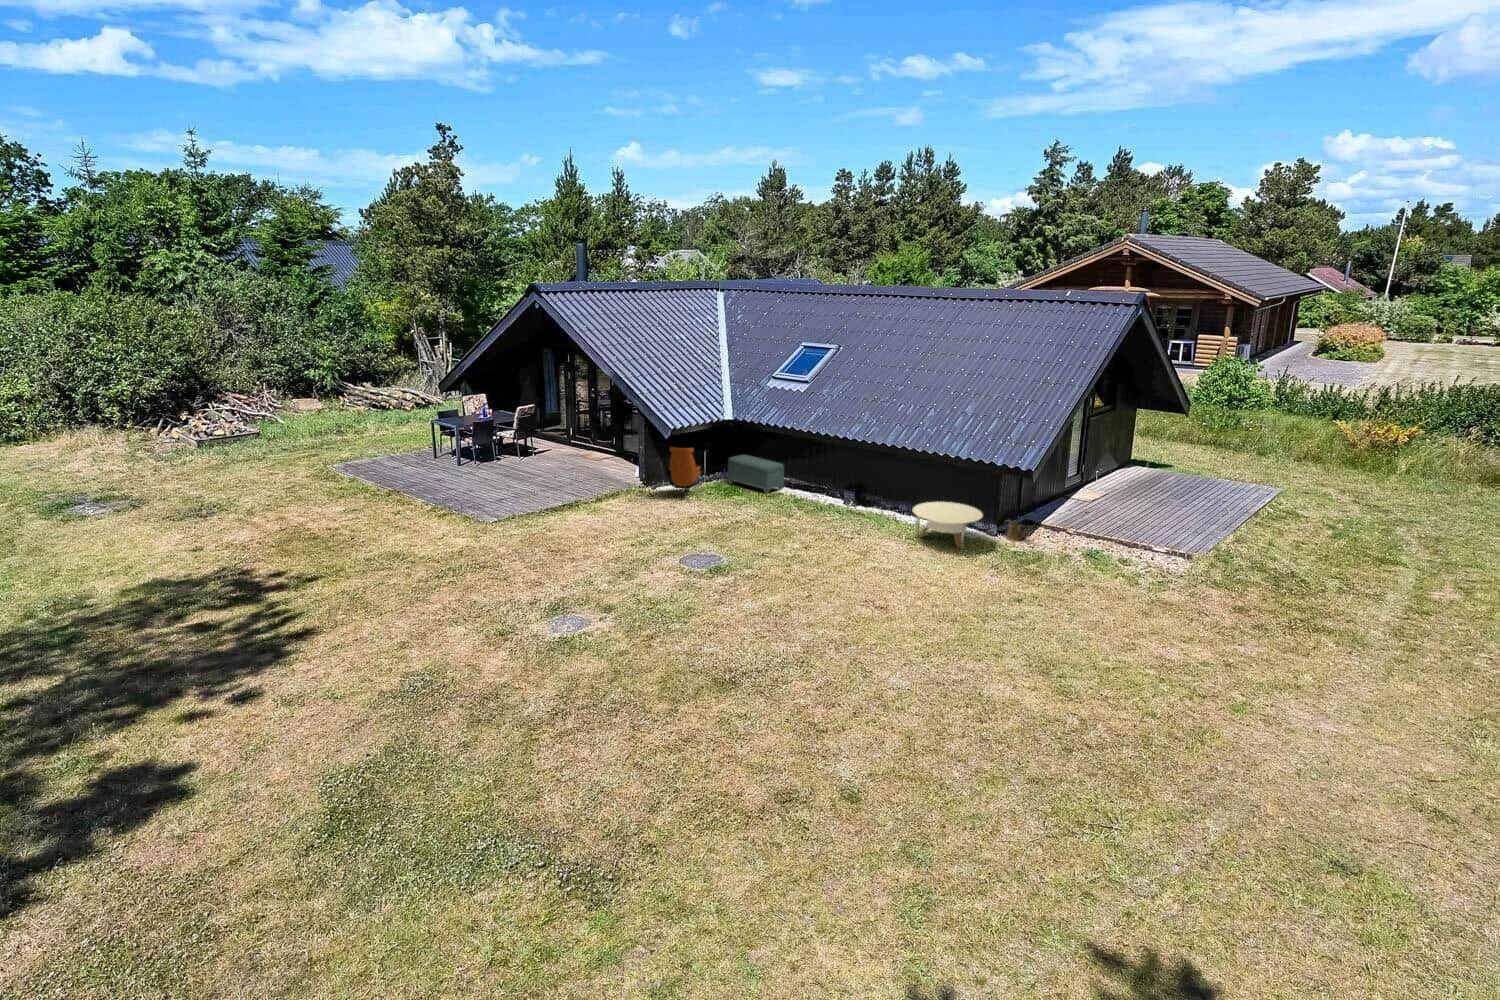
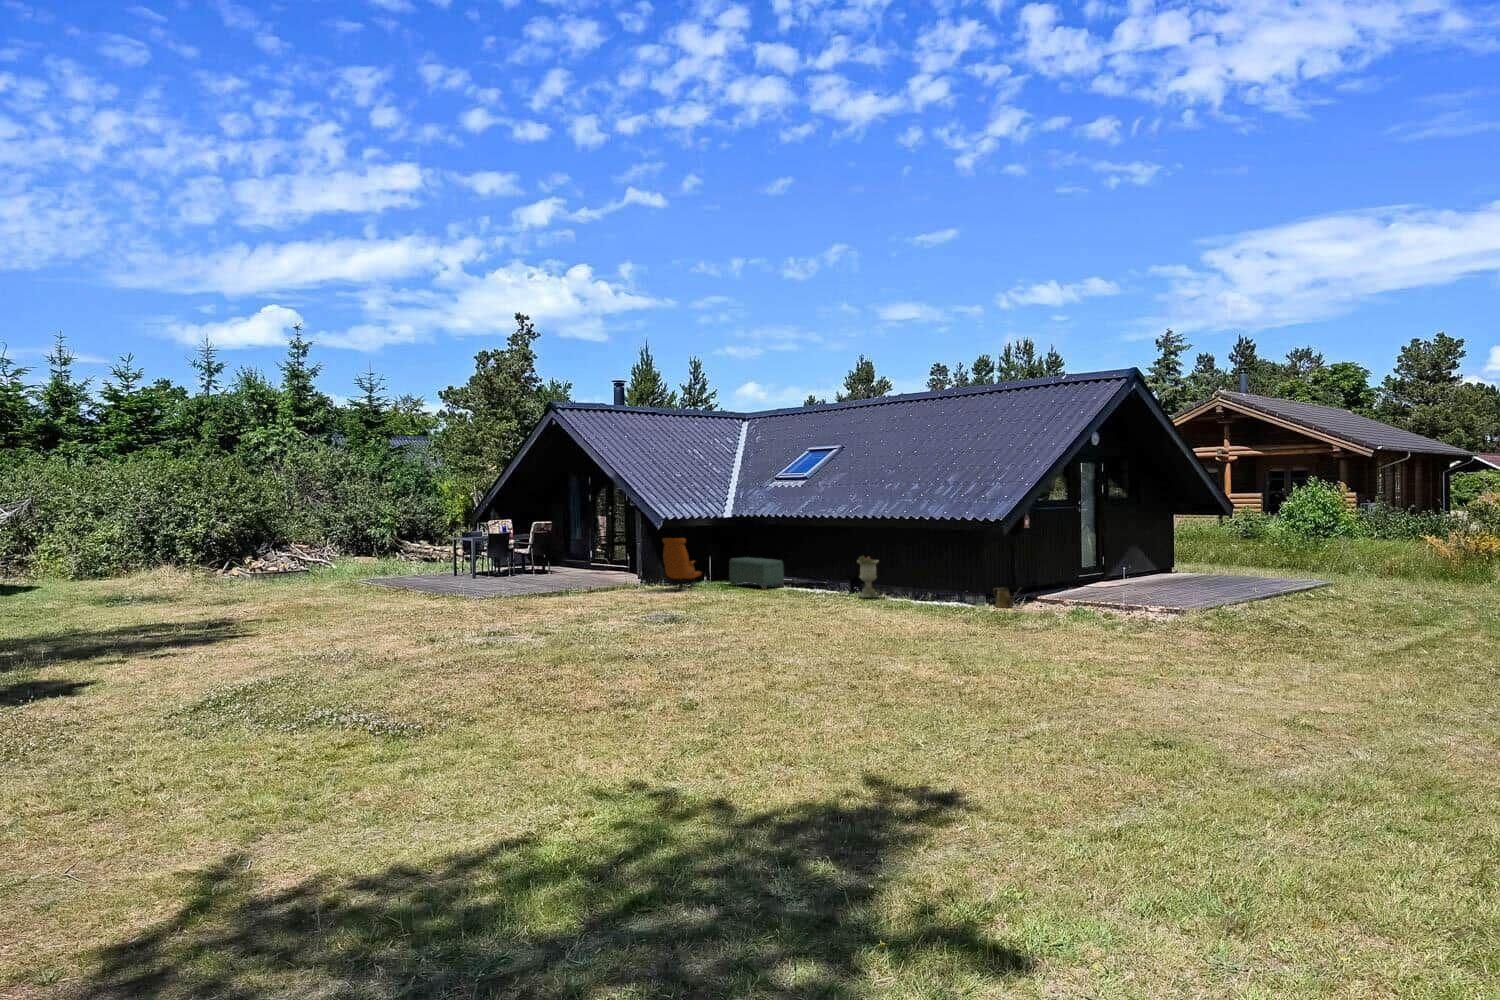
planter: none [866,475,890,517] -> present [857,557,880,598]
round table: present [913,502,983,548] -> none [891,575,965,612]

